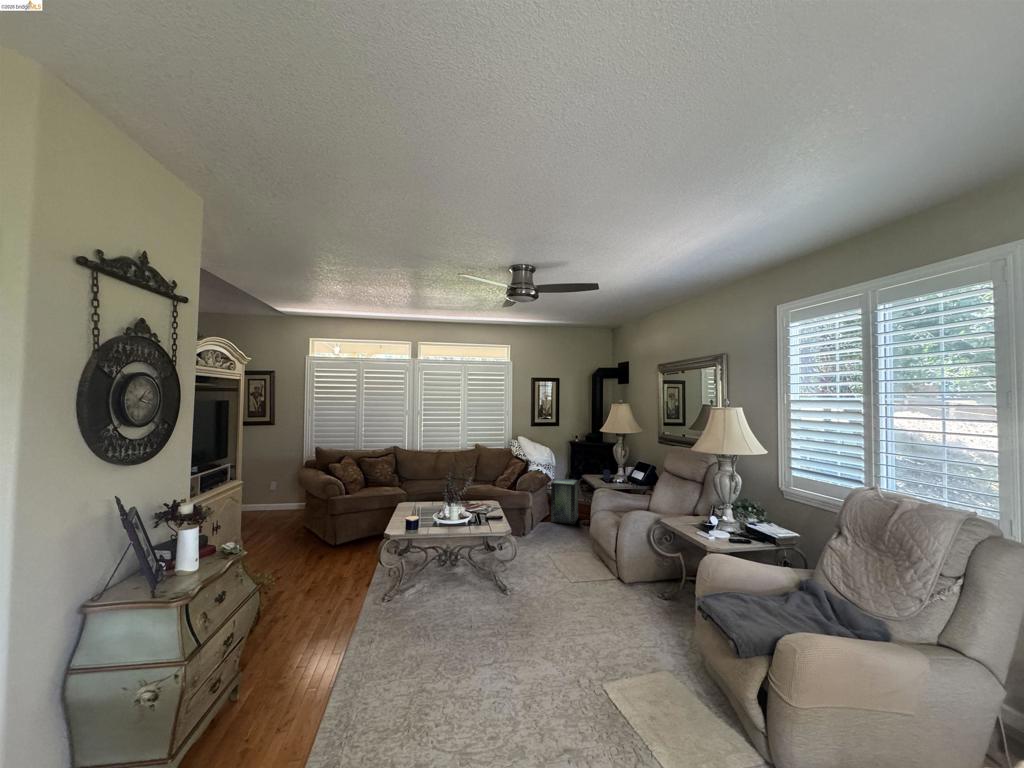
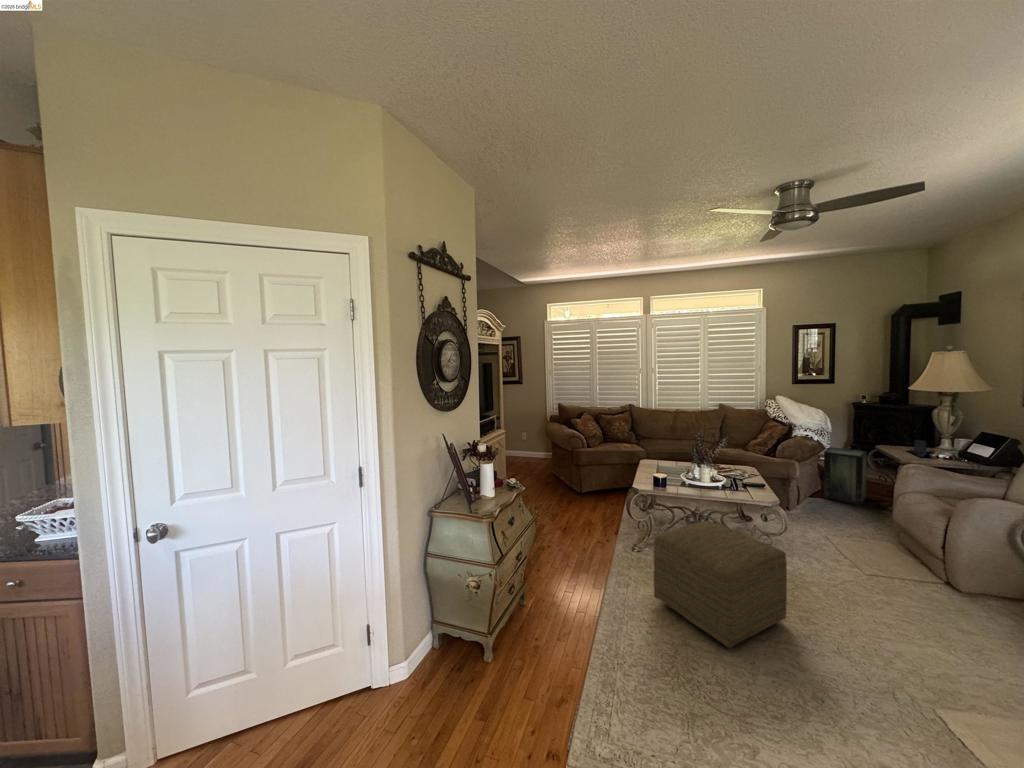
ottoman: none [396,557,508,677] -> present [653,521,787,648]

